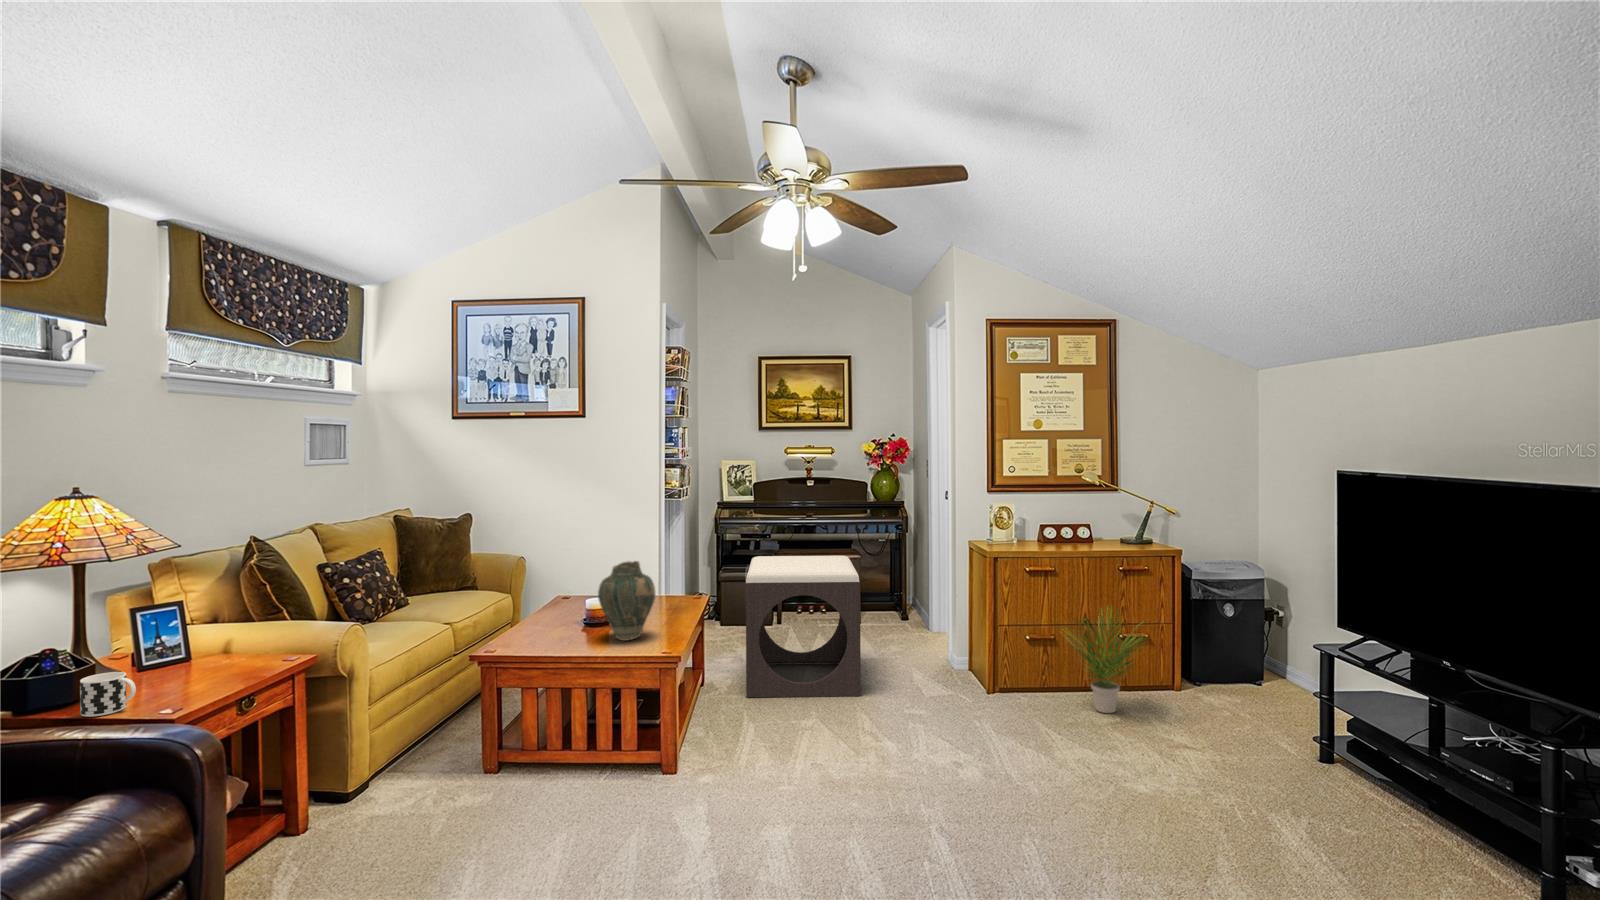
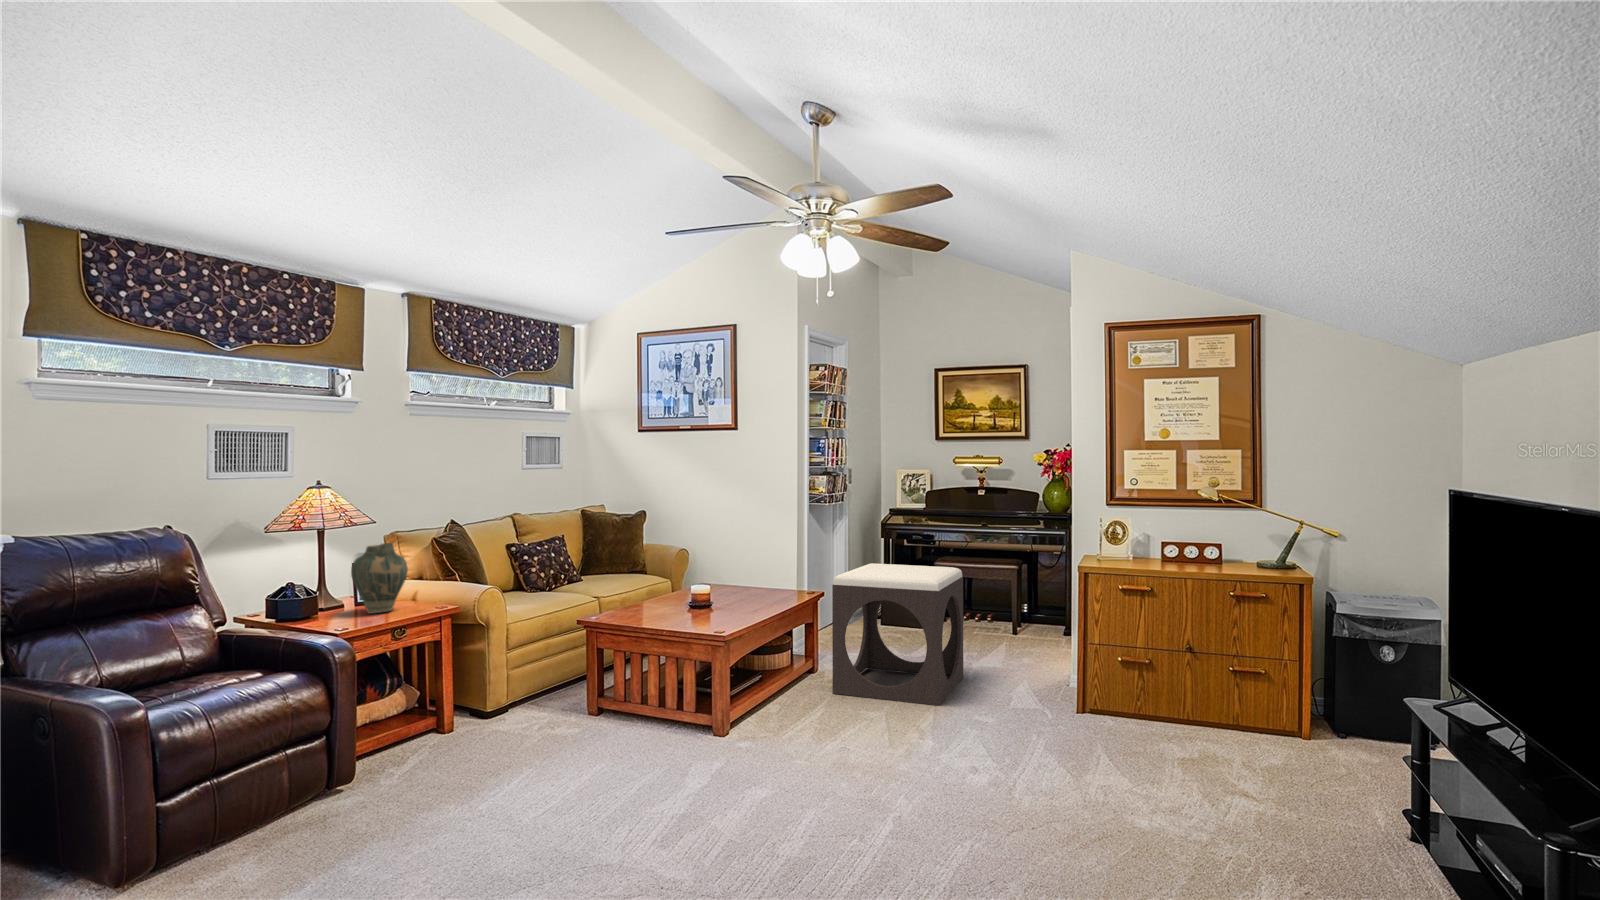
vase: present [598,561,655,641] -> present [351,543,408,614]
potted plant: present [1063,610,1145,713] -> none [1131,635,1247,754]
cup: present [80,672,136,717] -> none [309,600,337,626]

